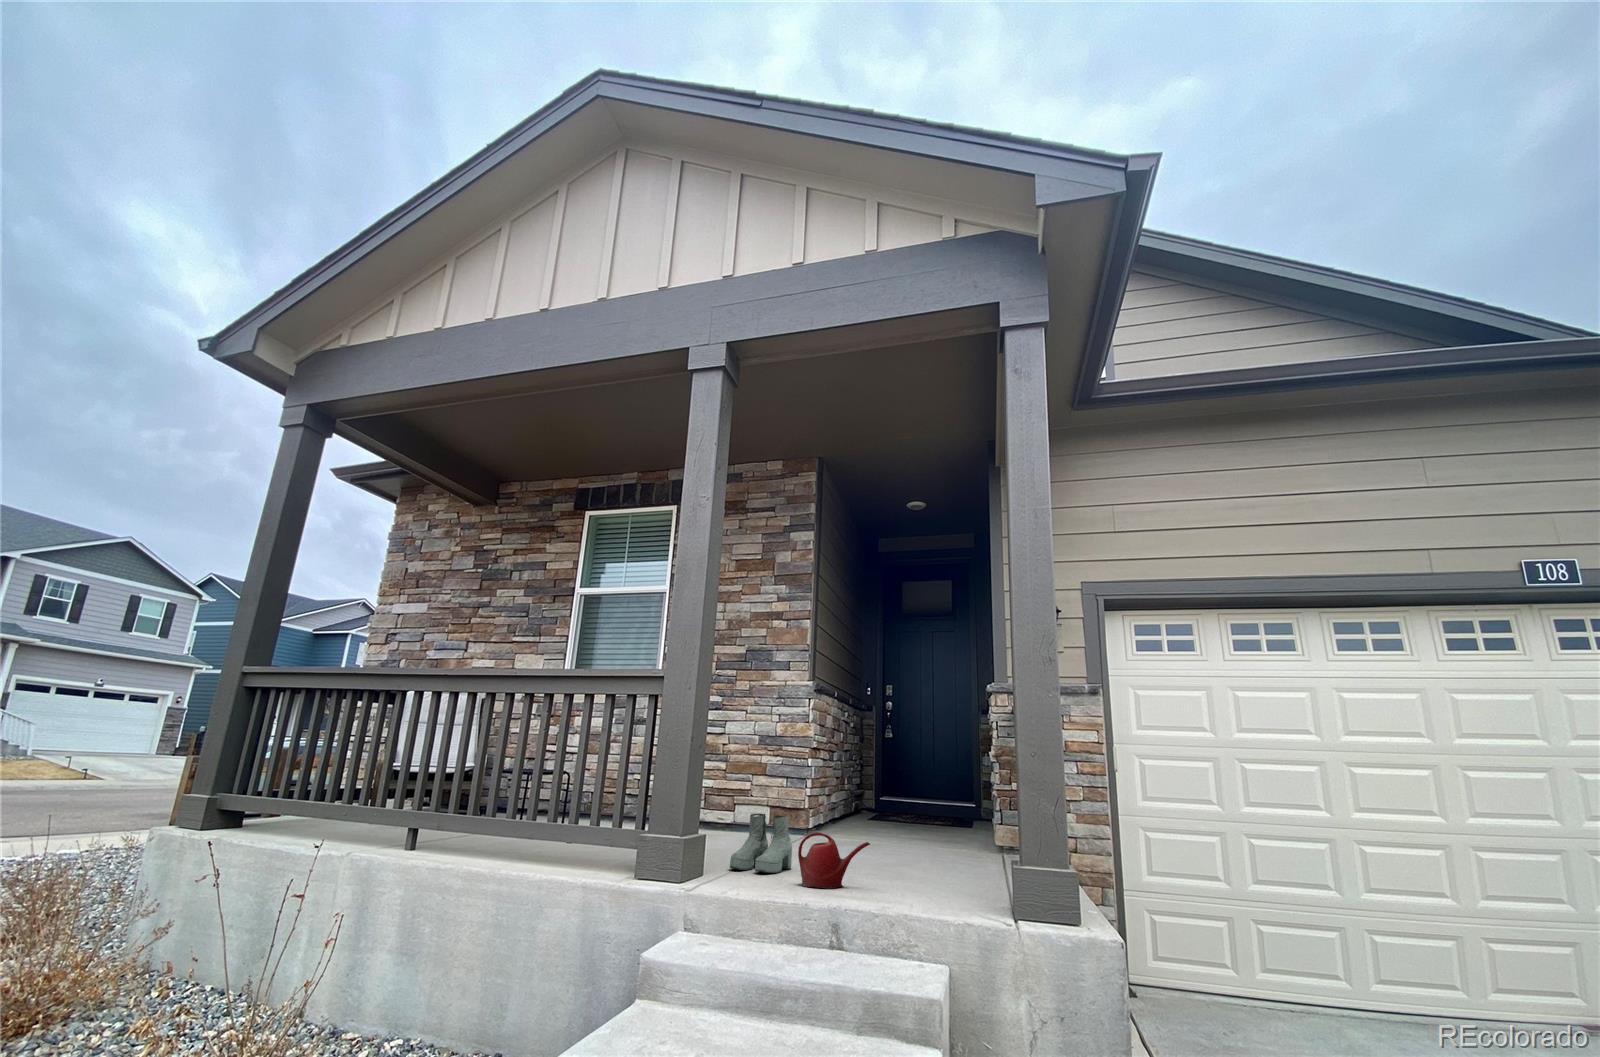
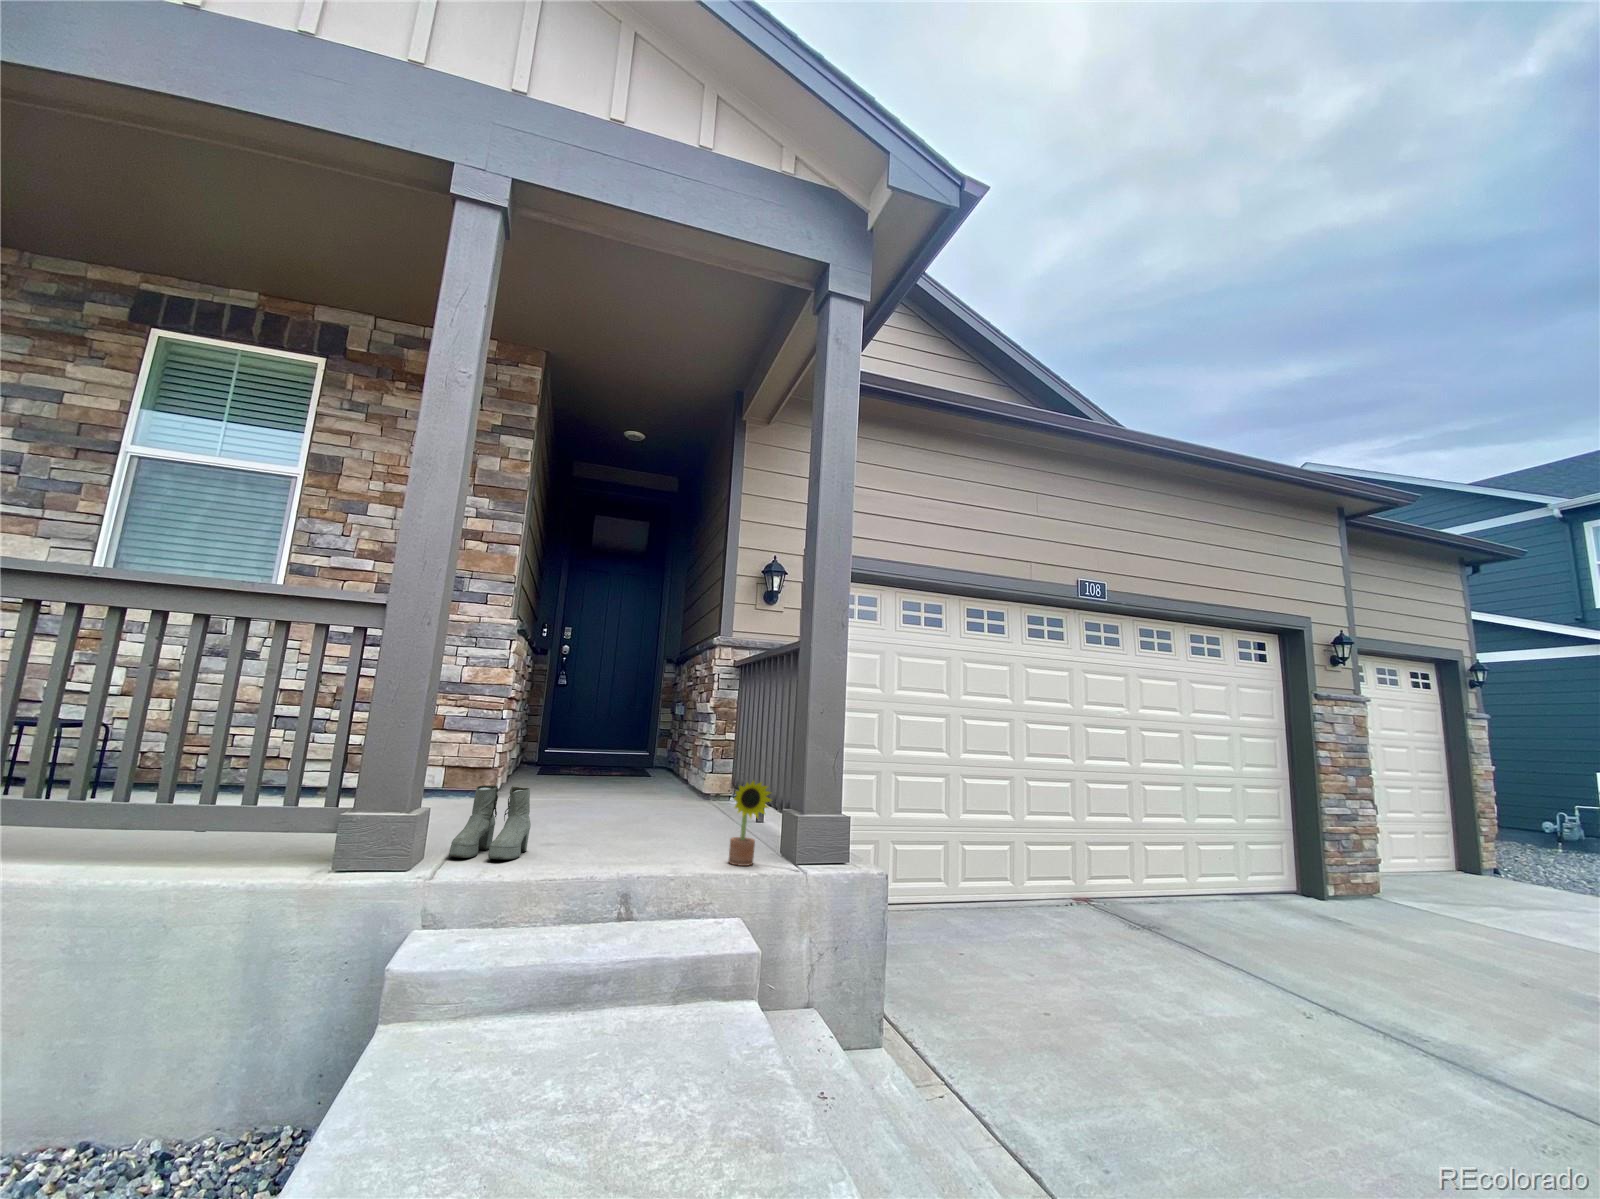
decorative plant: none [941,809,980,892] -> present [729,781,772,866]
watering can: present [798,832,870,889] -> none [564,810,654,877]

